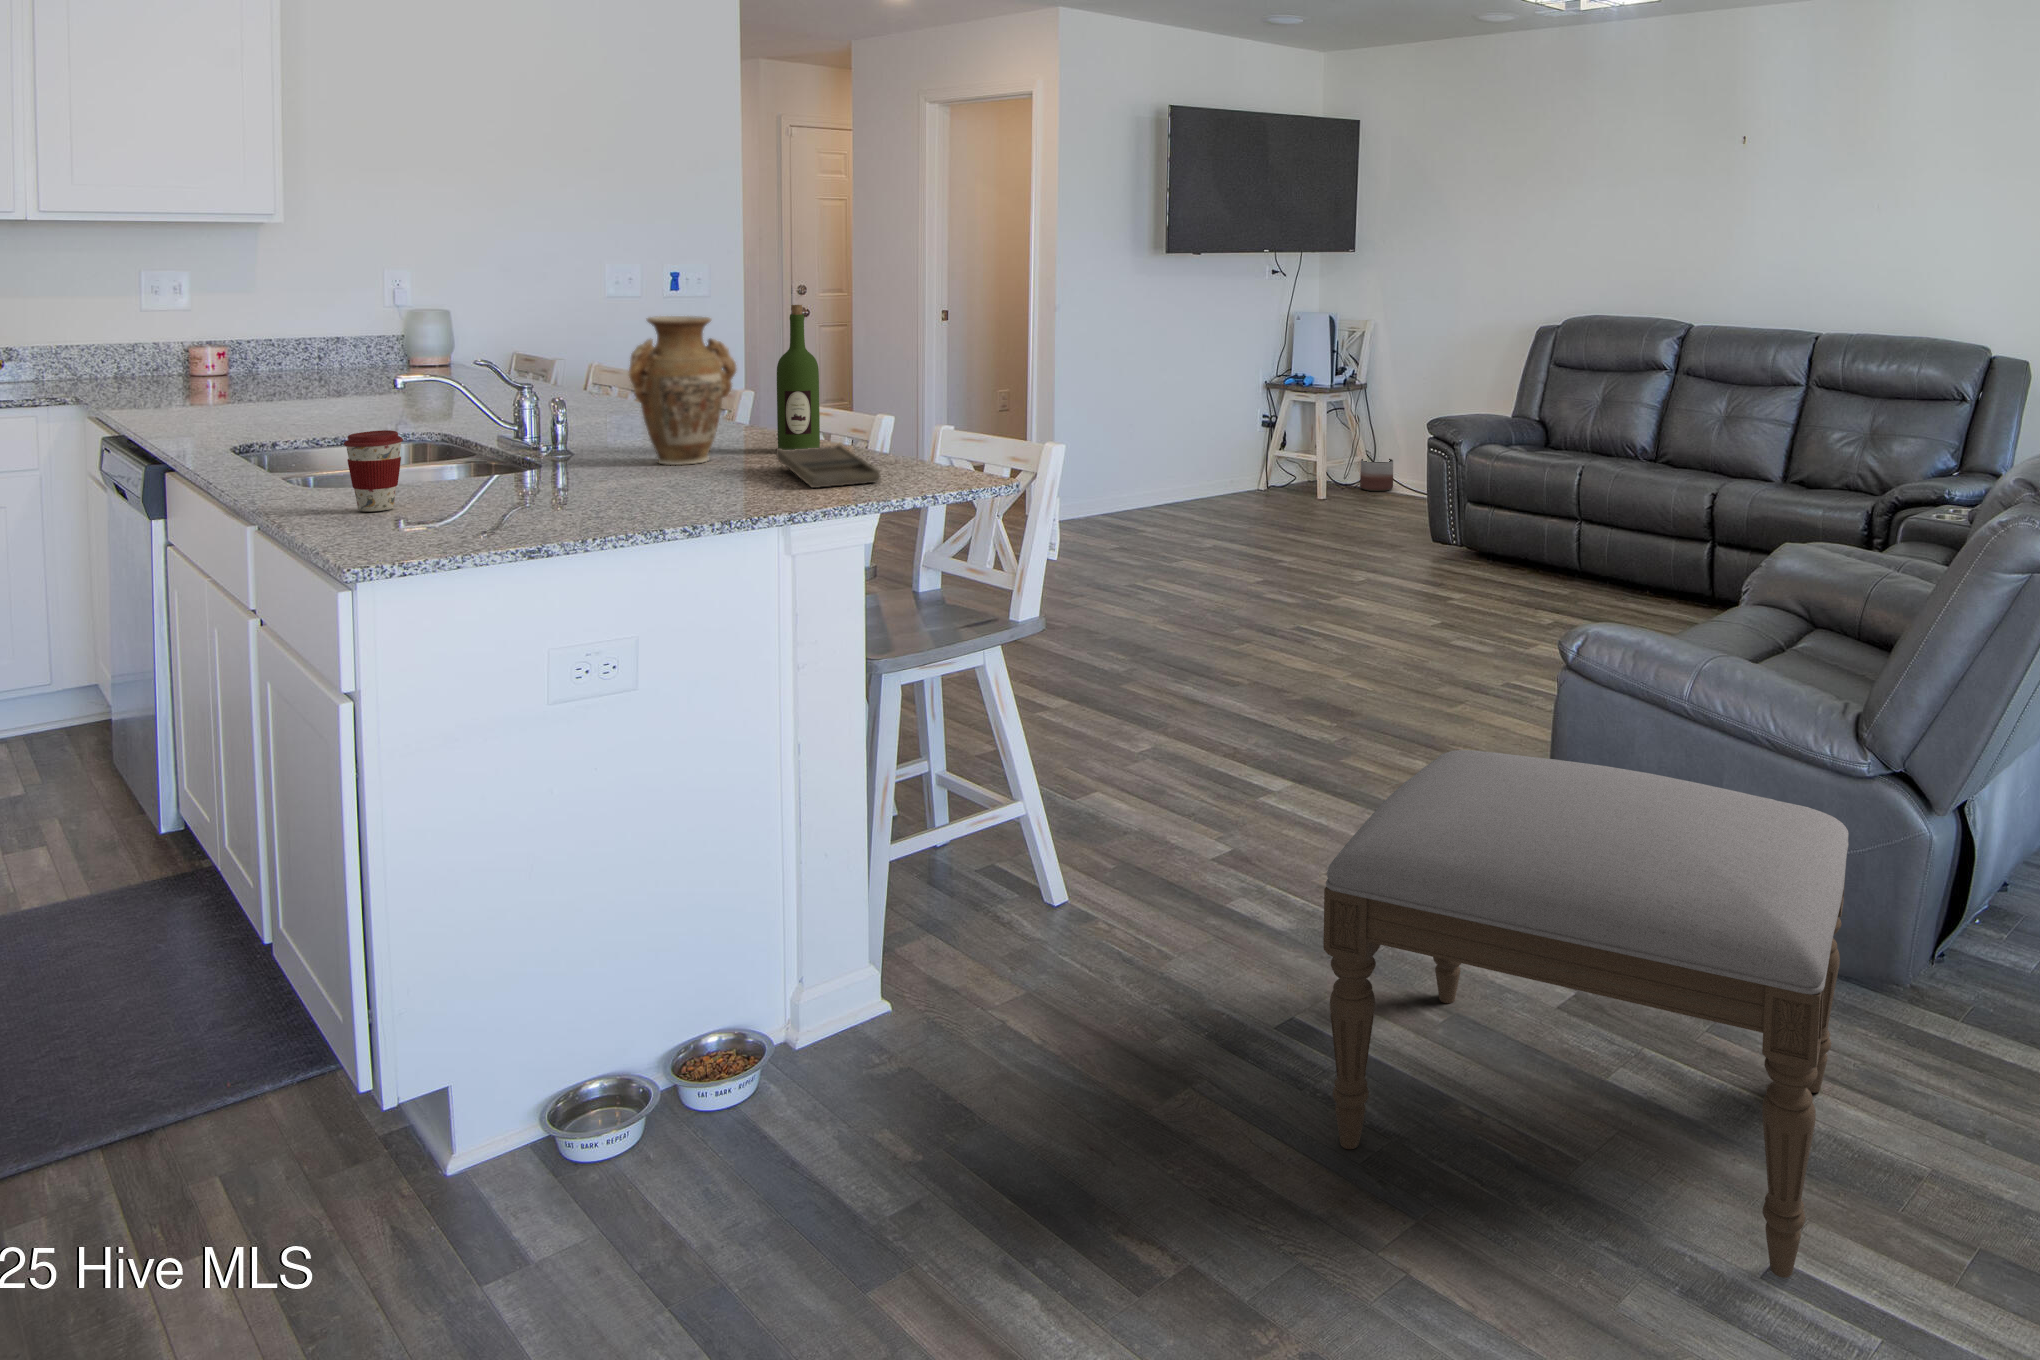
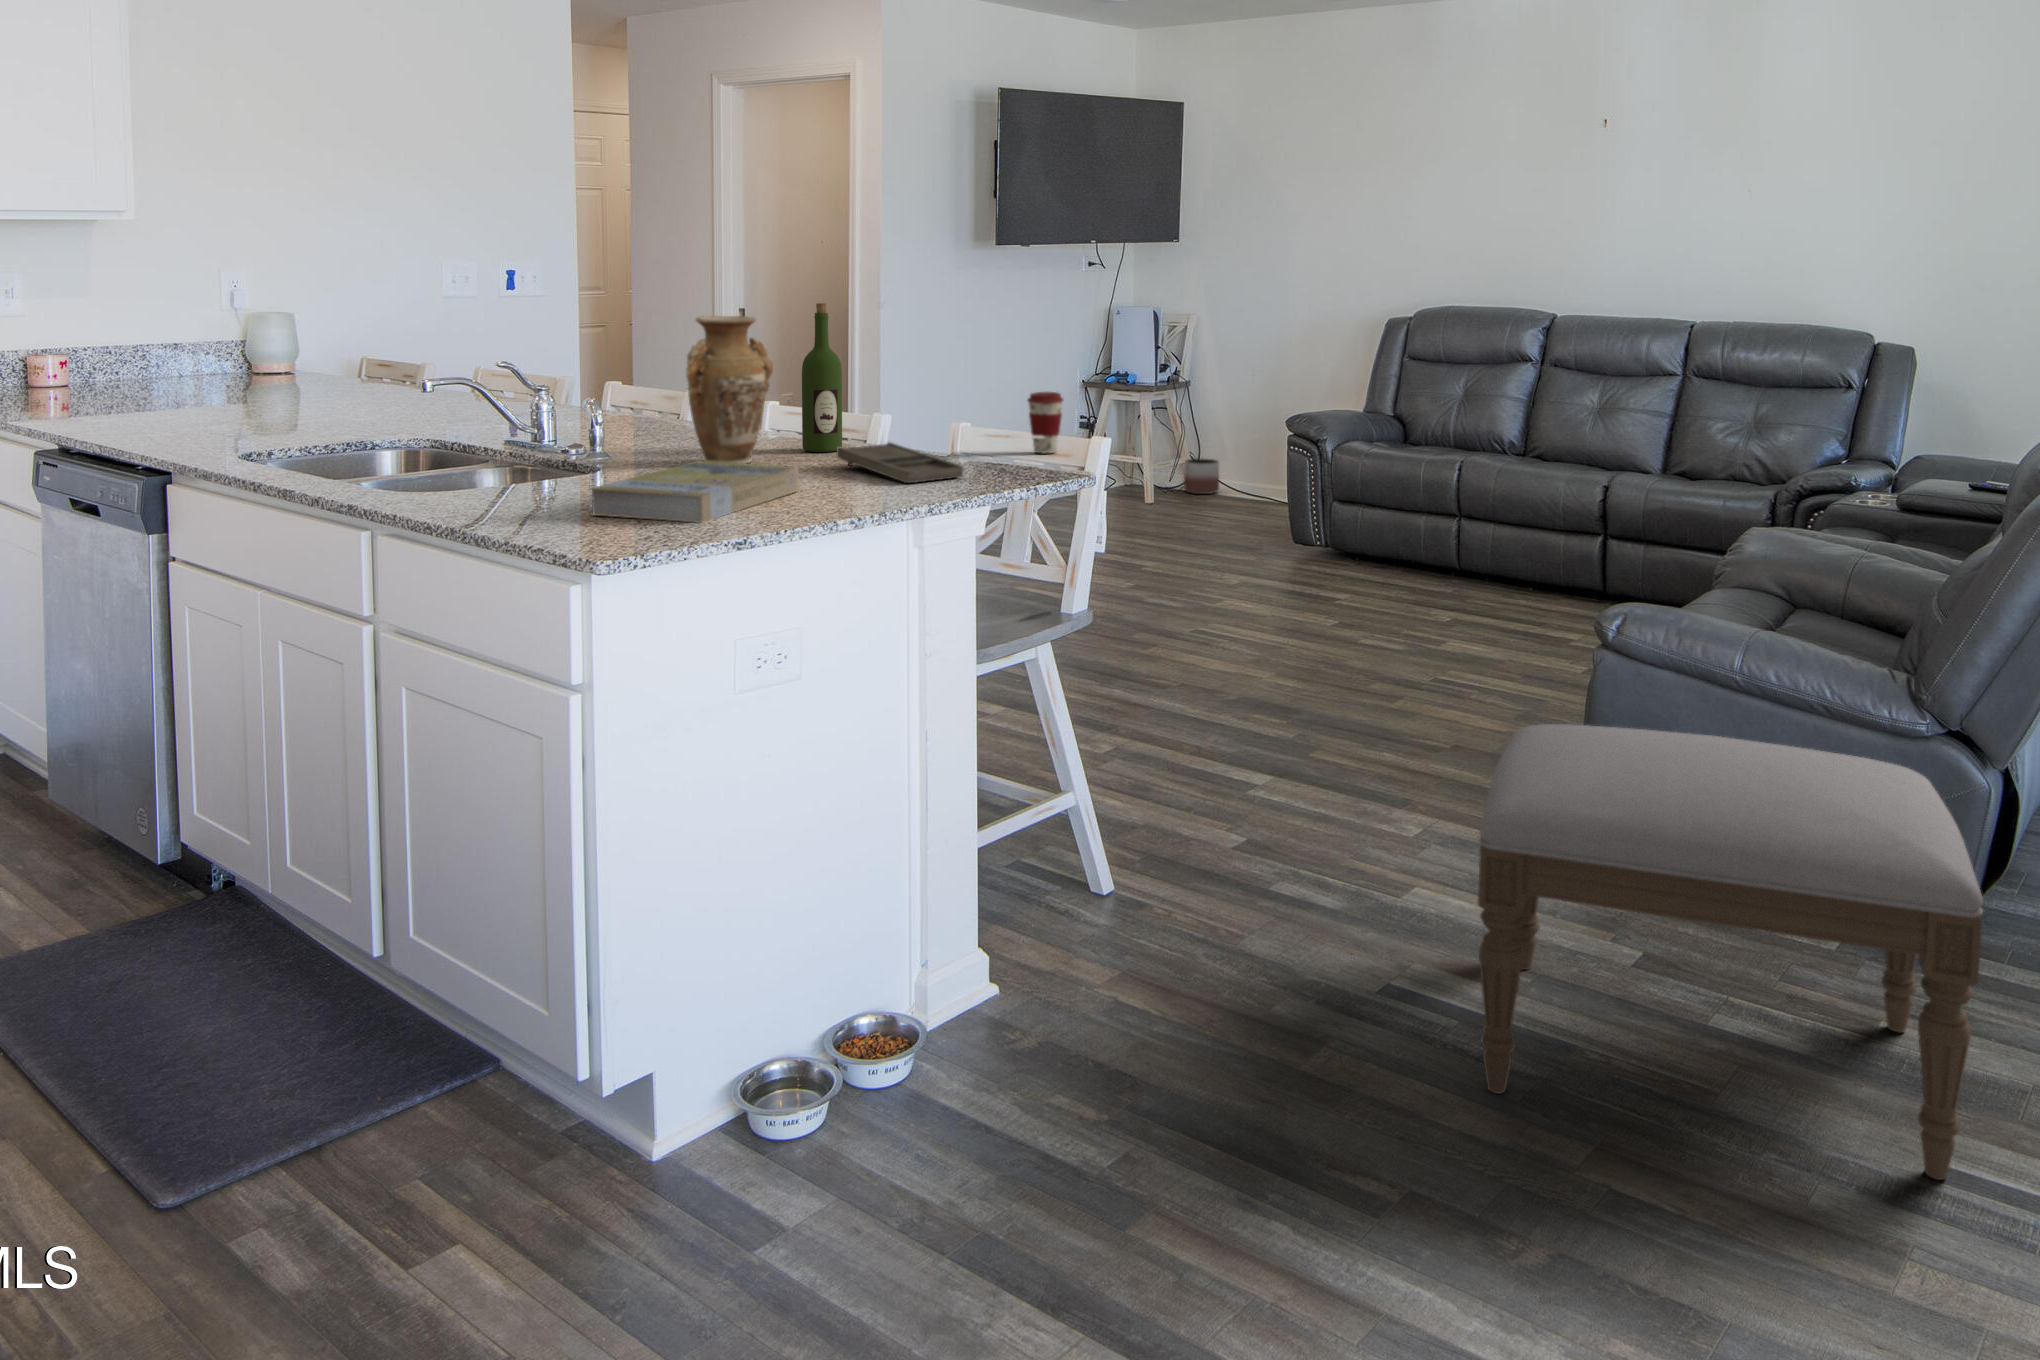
coffee cup: present [344,430,403,512] -> present [1028,392,1063,453]
book: none [428,461,689,528] -> present [590,461,798,523]

